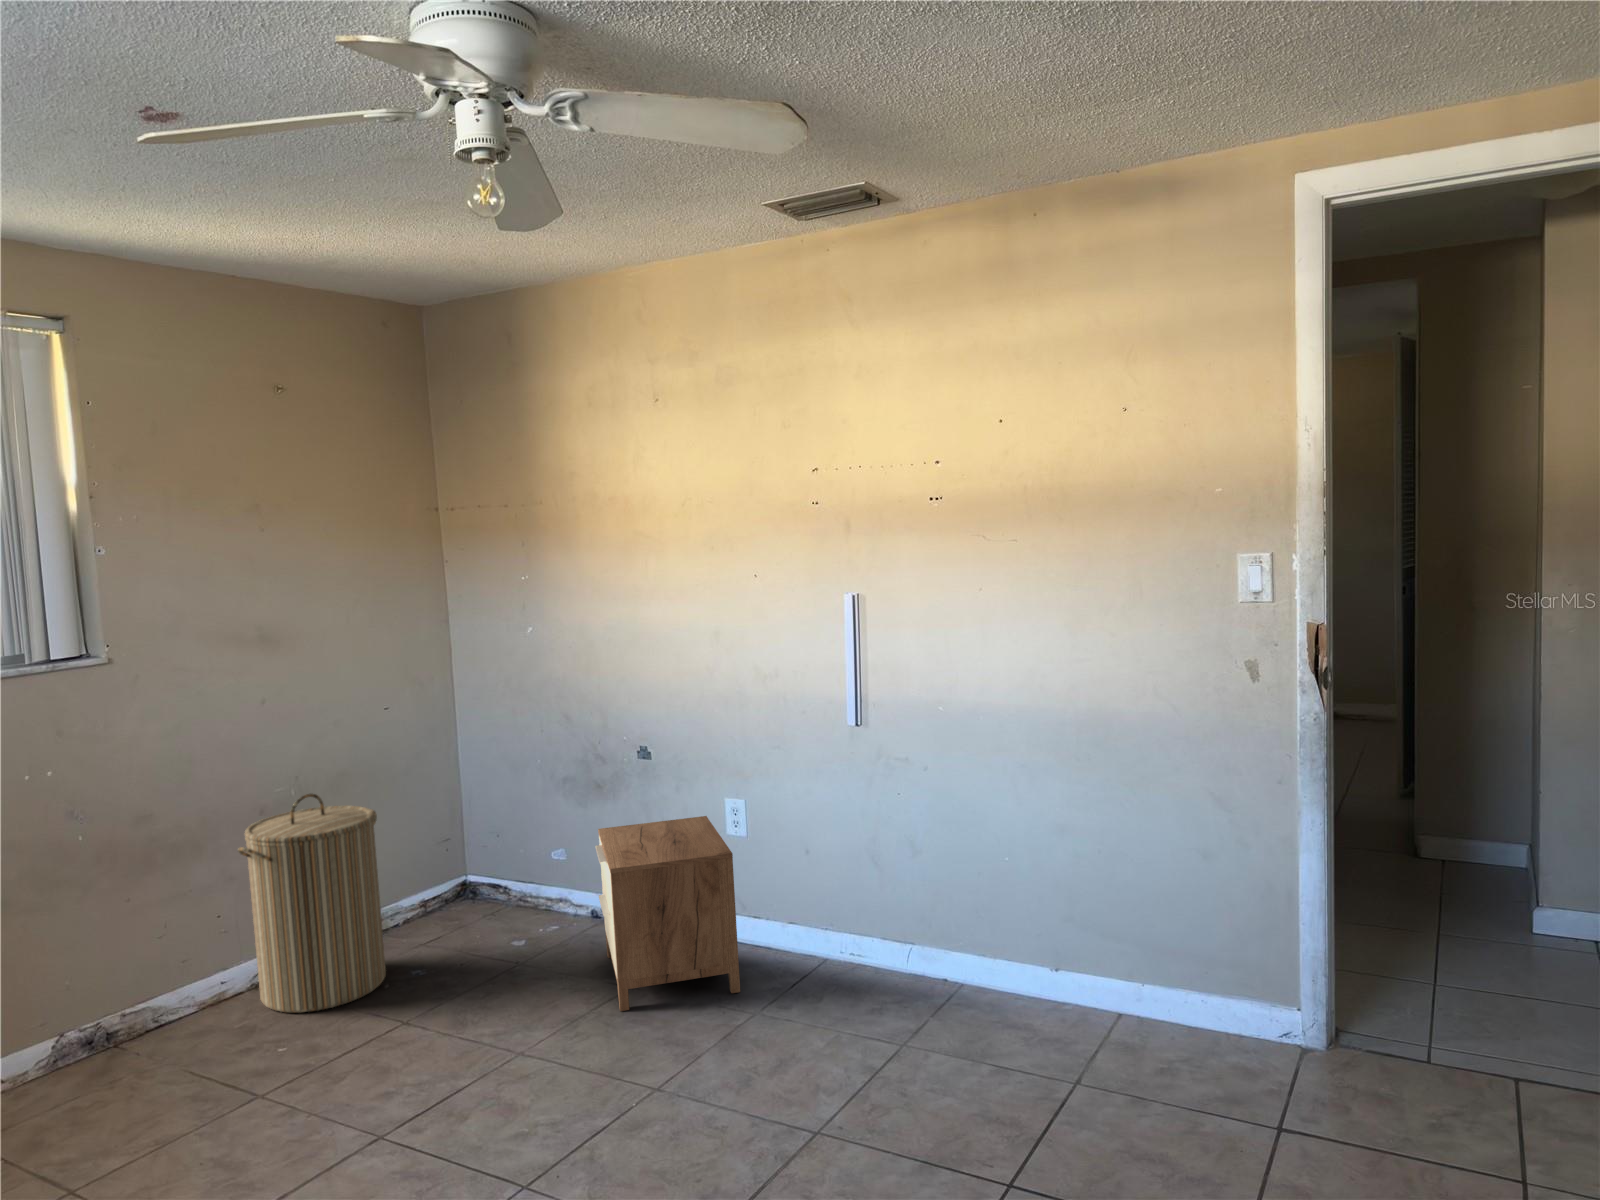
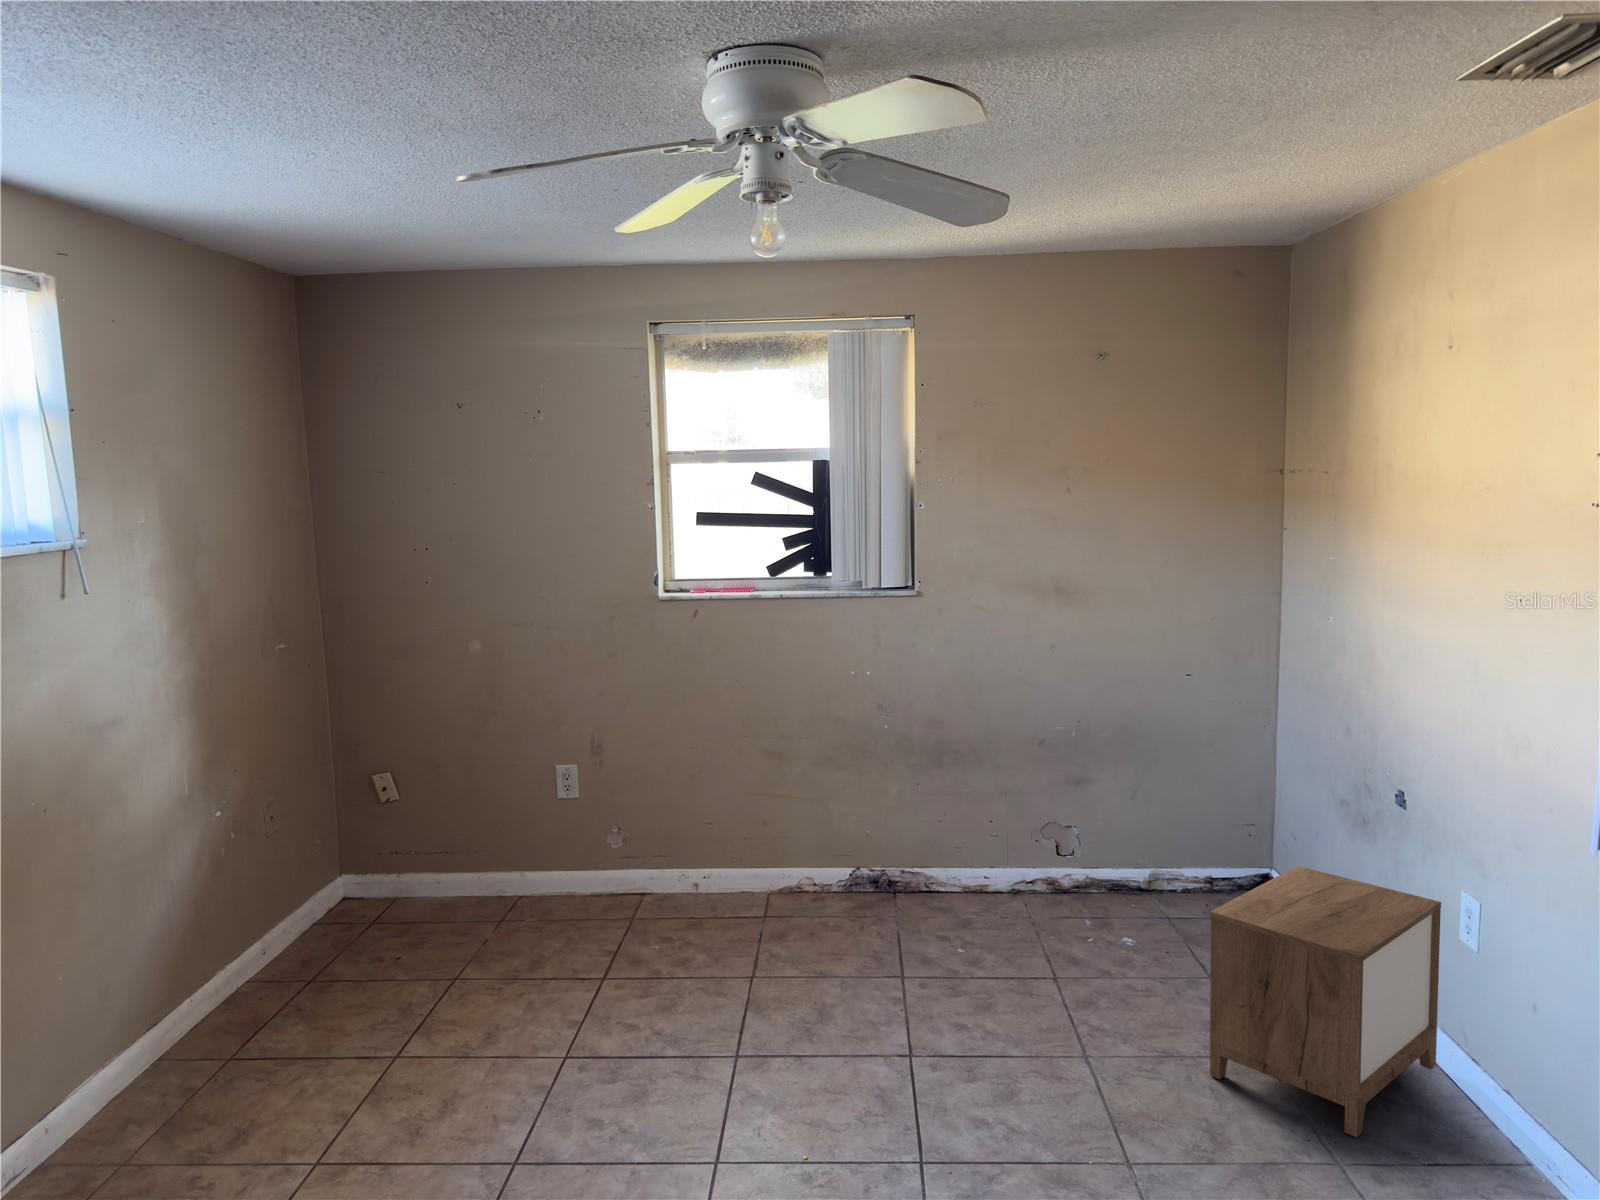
laundry hamper: present [238,794,386,1013] -> none [980,737,1120,939]

